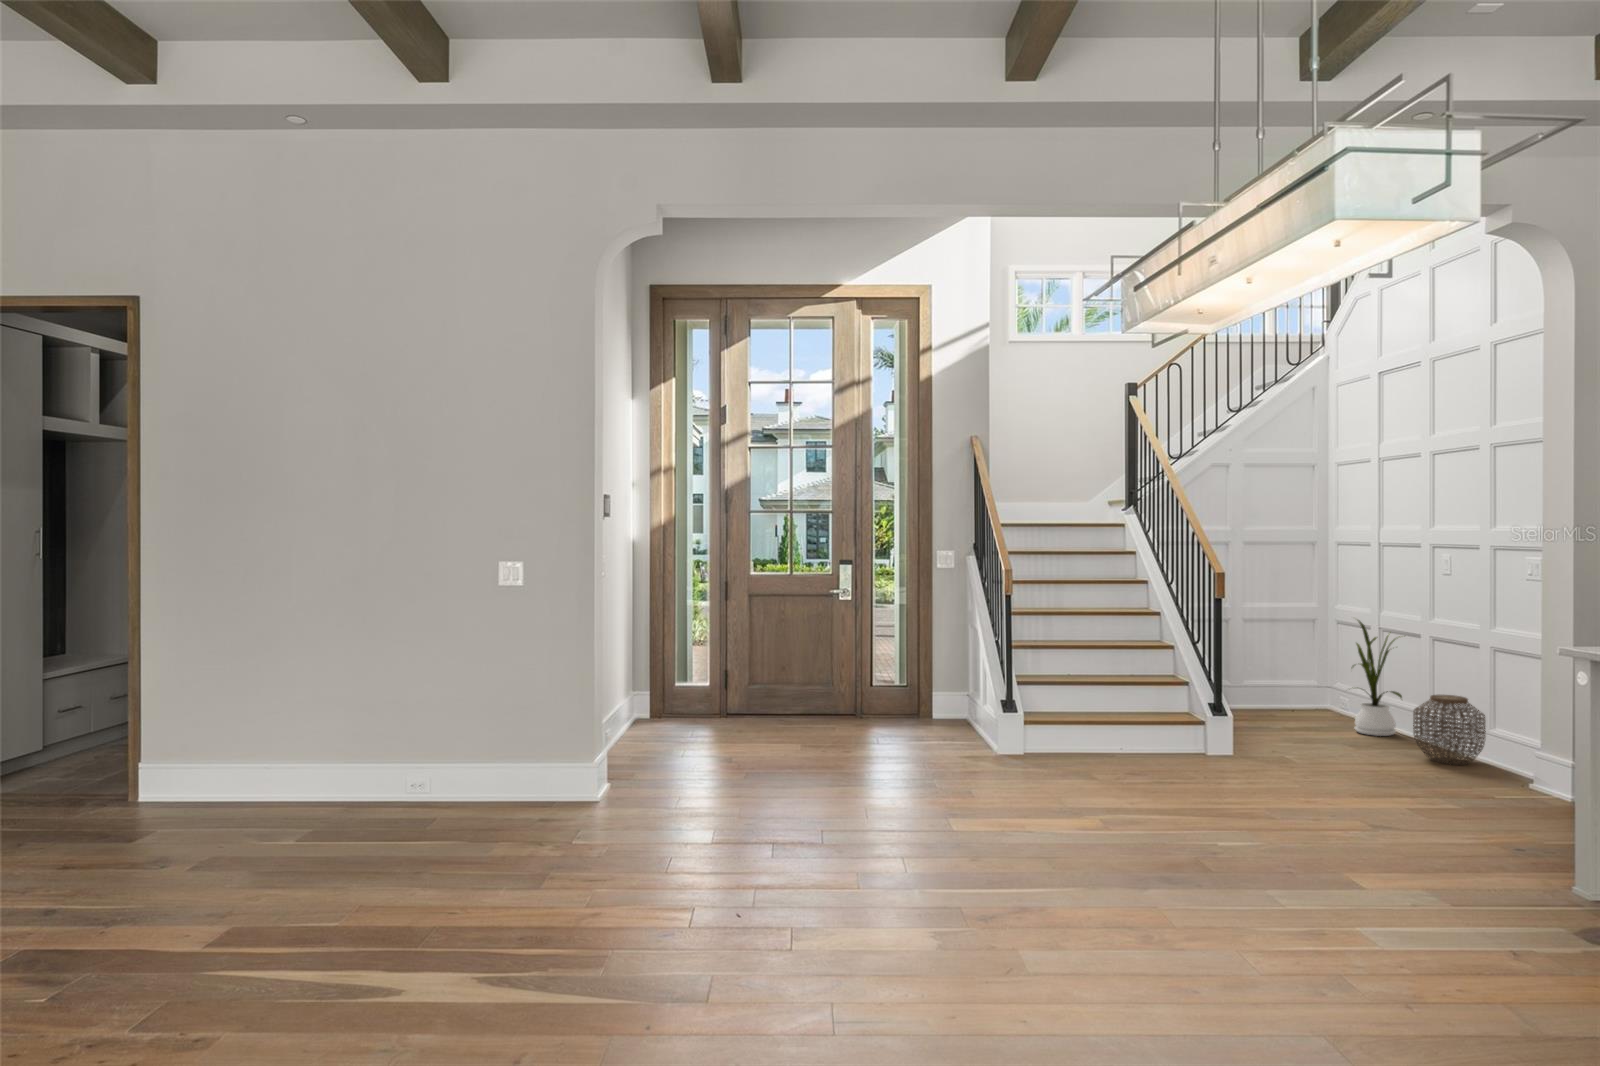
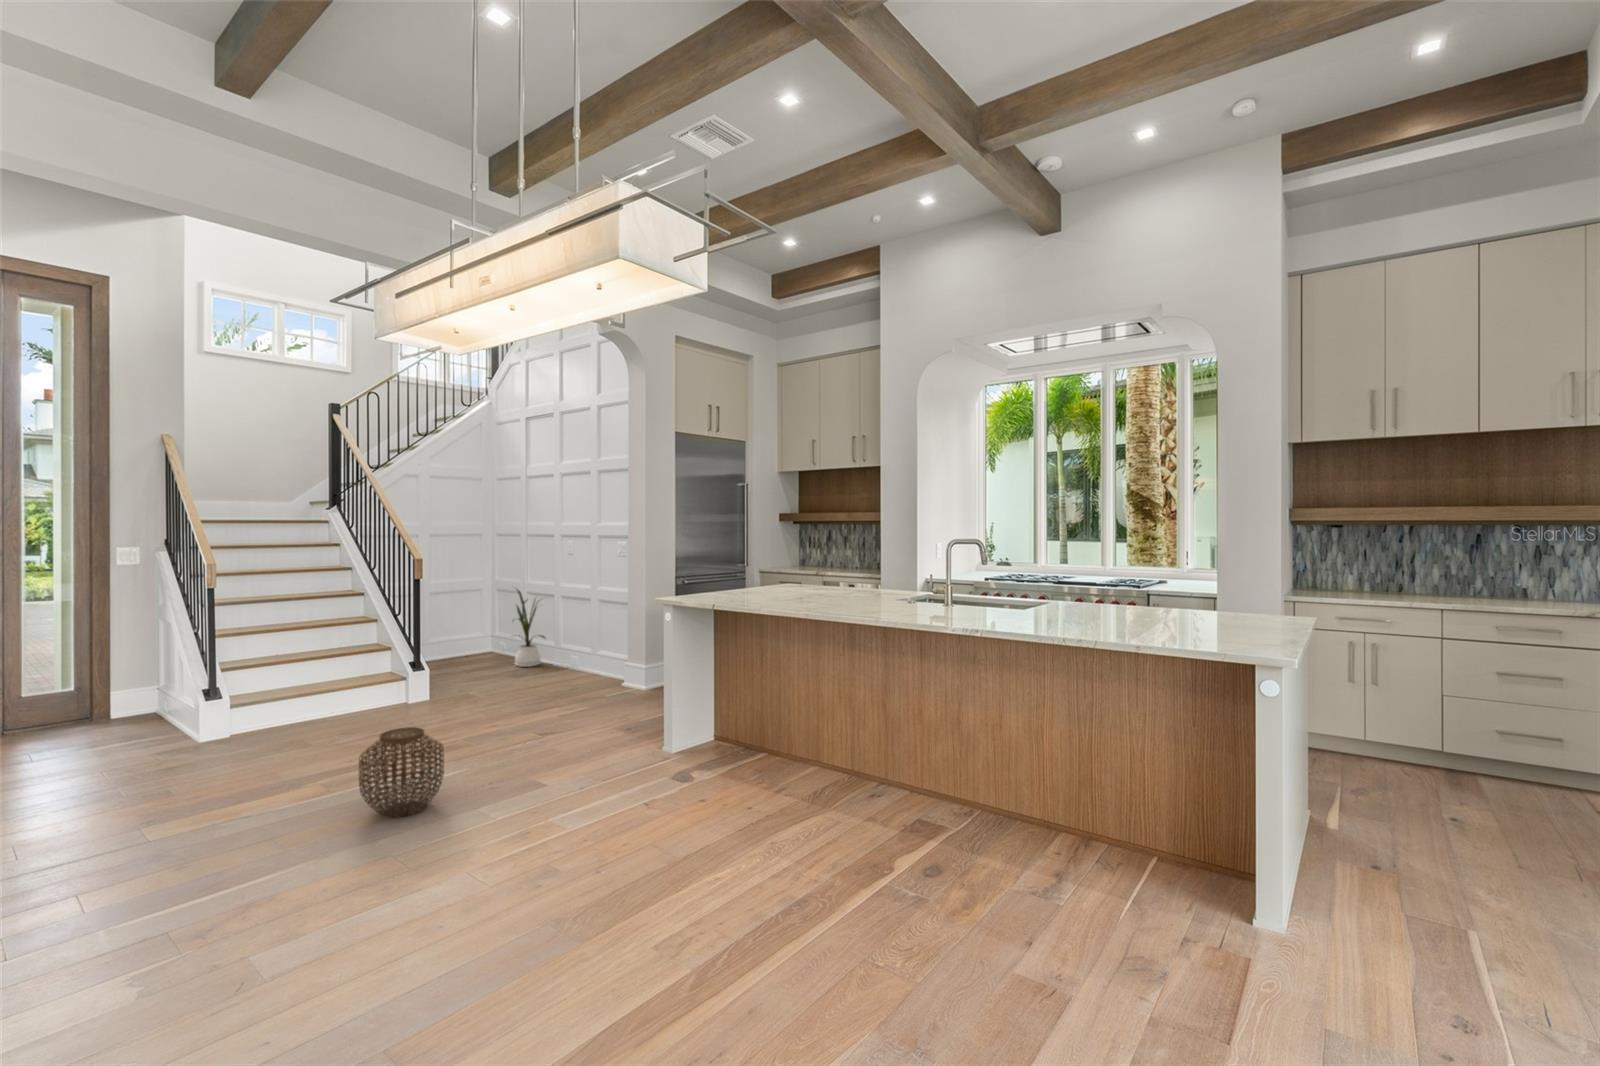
woven basket: present [1413,695,1486,765] -> present [359,727,444,818]

